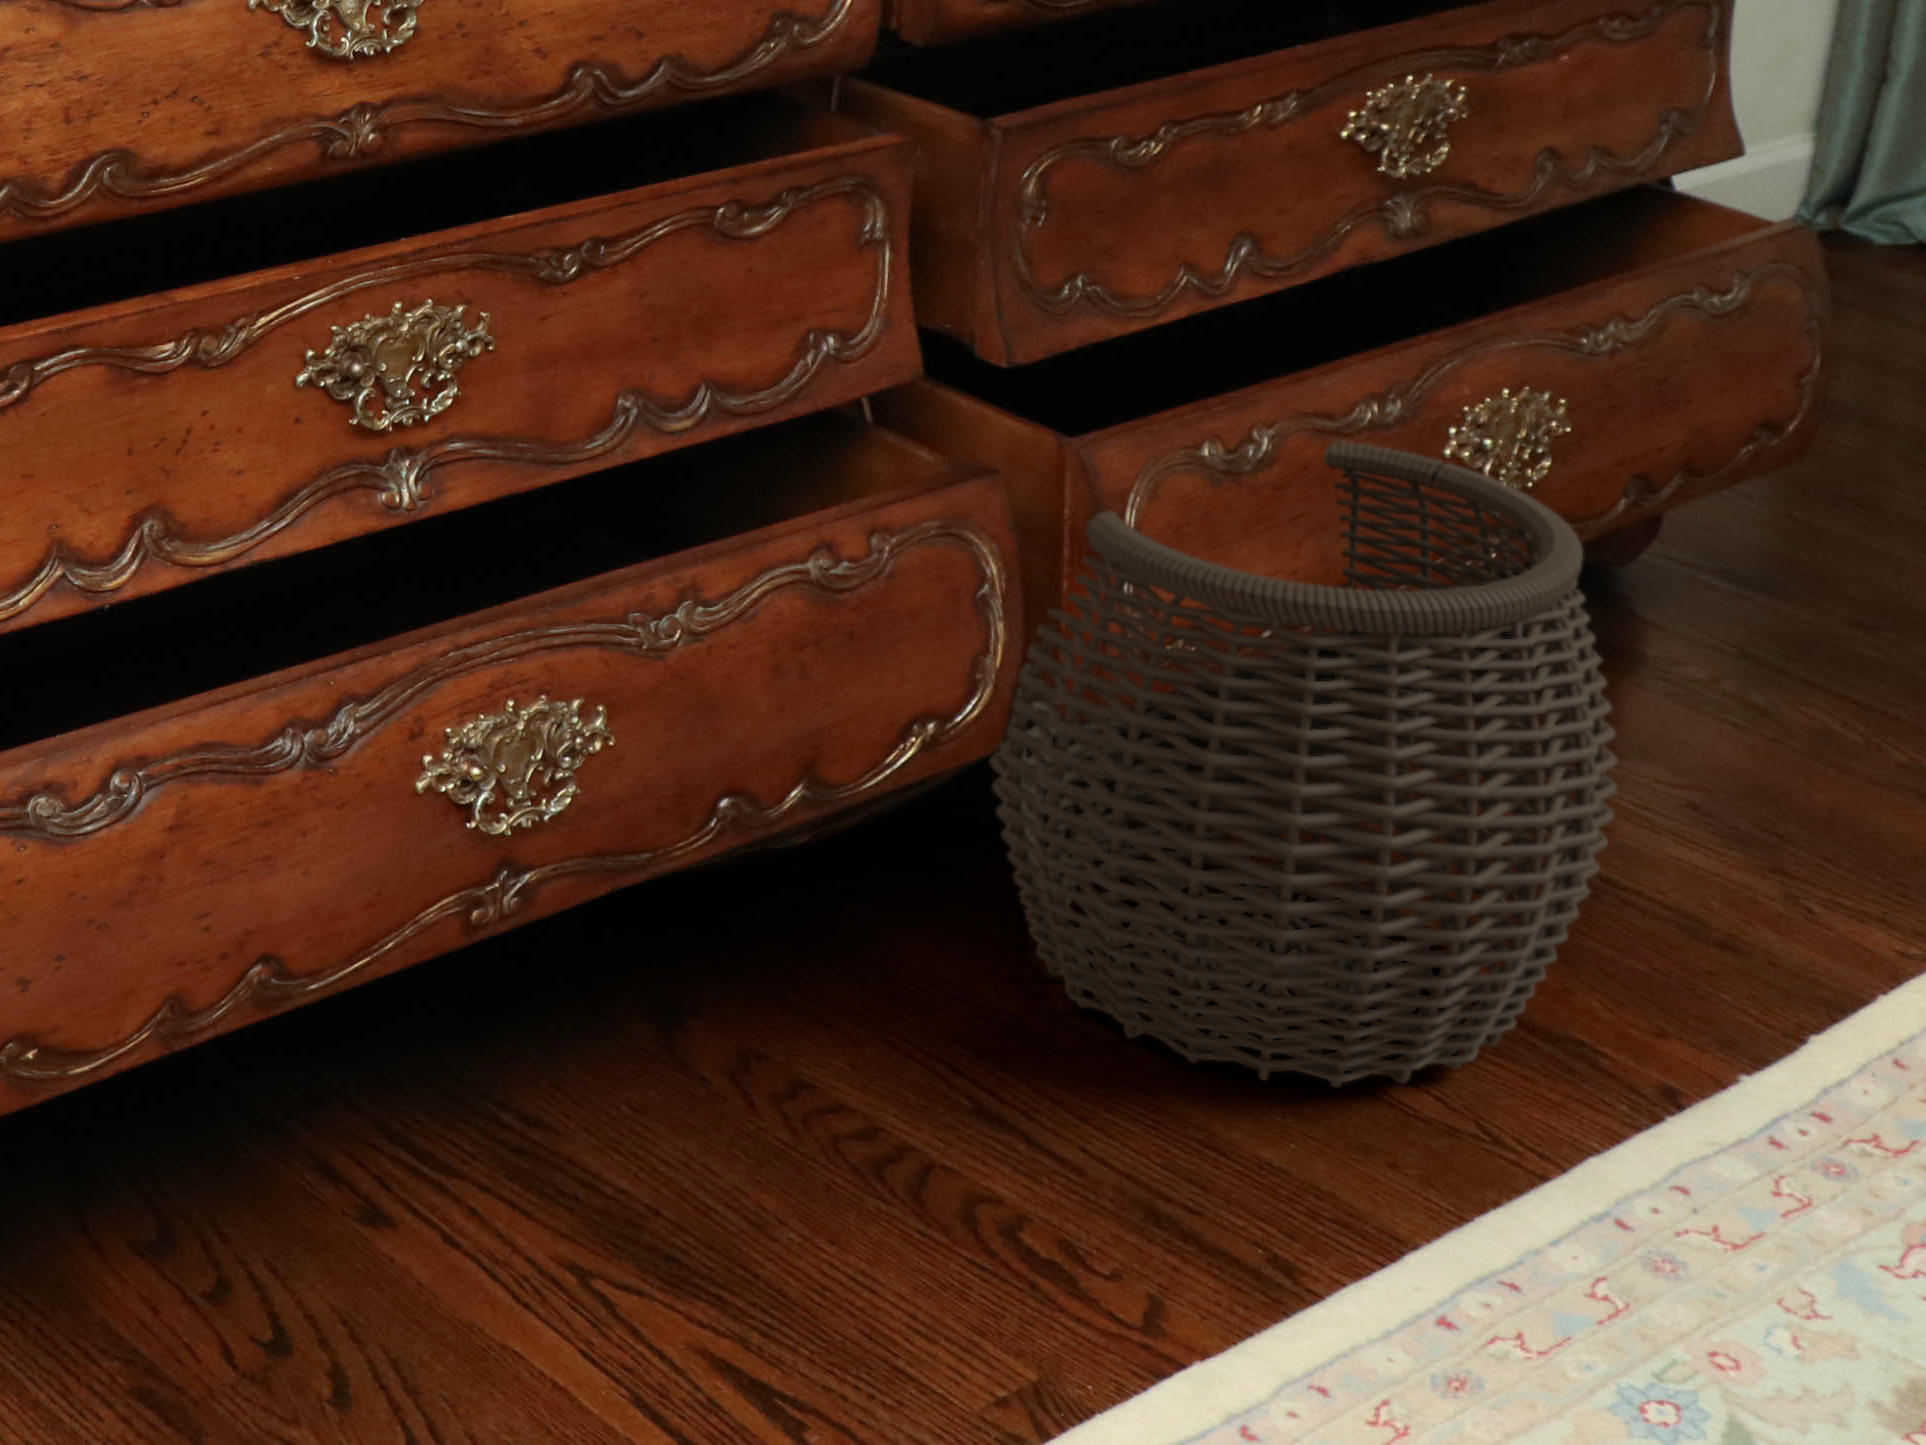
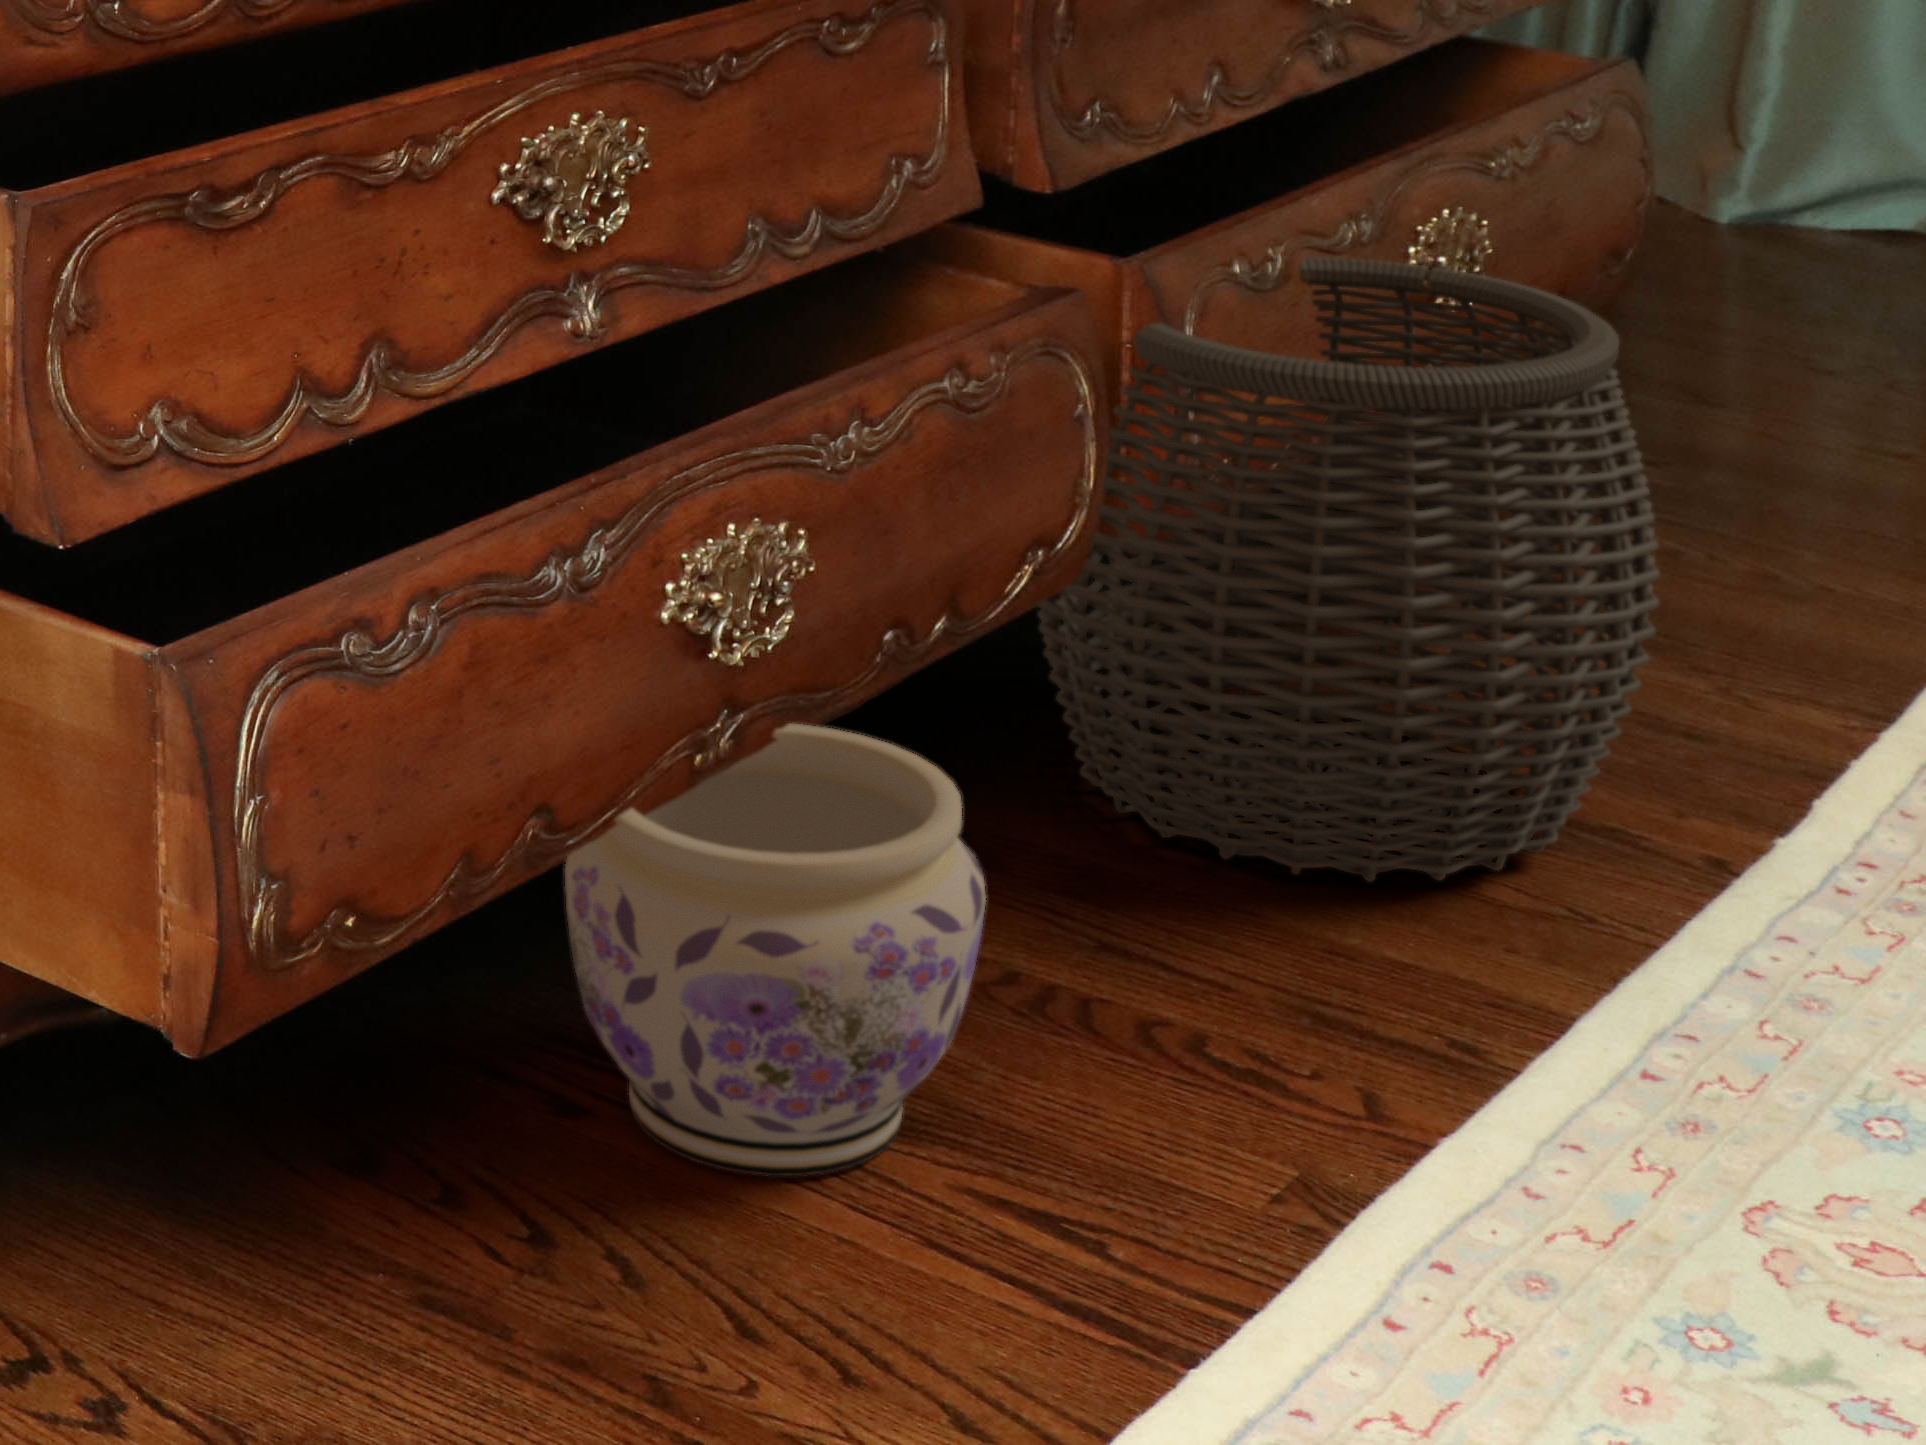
planter: none [364,873,759,1315] -> present [565,723,986,1176]

